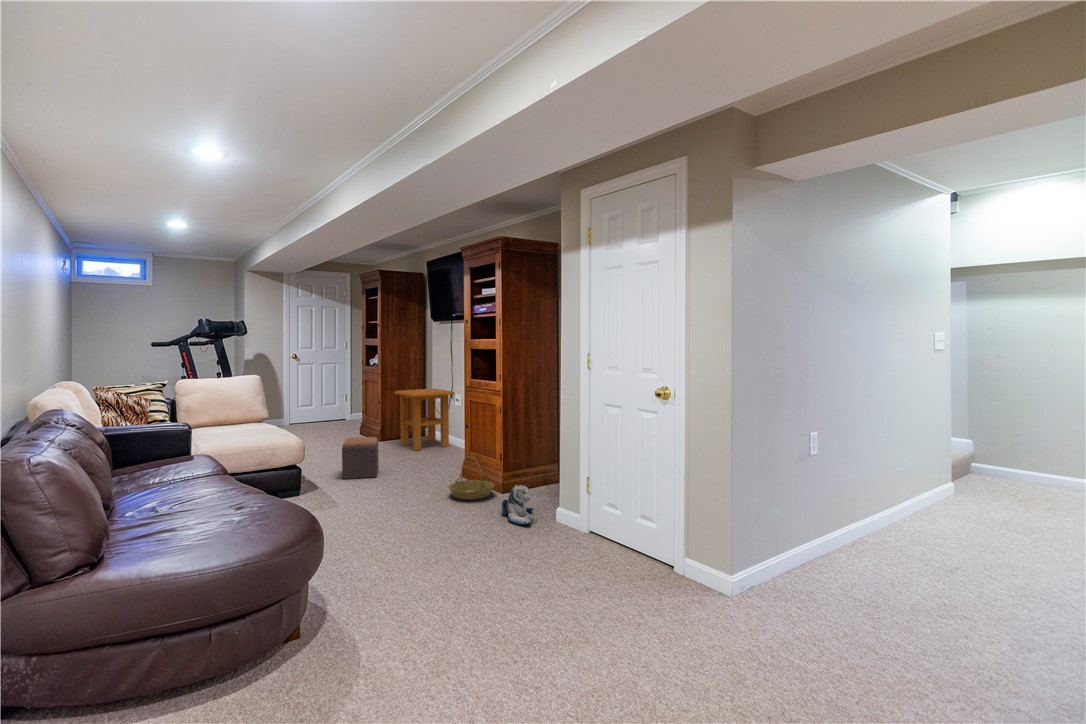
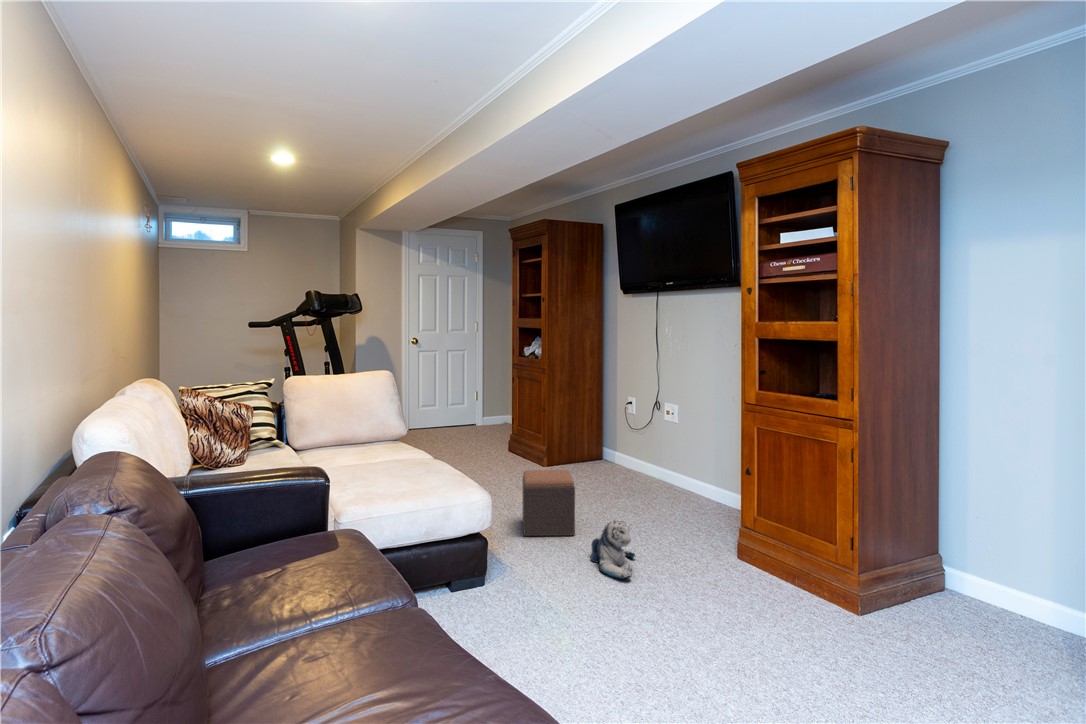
side table: present [394,389,455,451] -> none [569,392,660,485]
basket: present [449,456,494,500] -> none [719,519,803,600]
plush toy: present [501,485,533,525] -> present [590,521,635,579]

